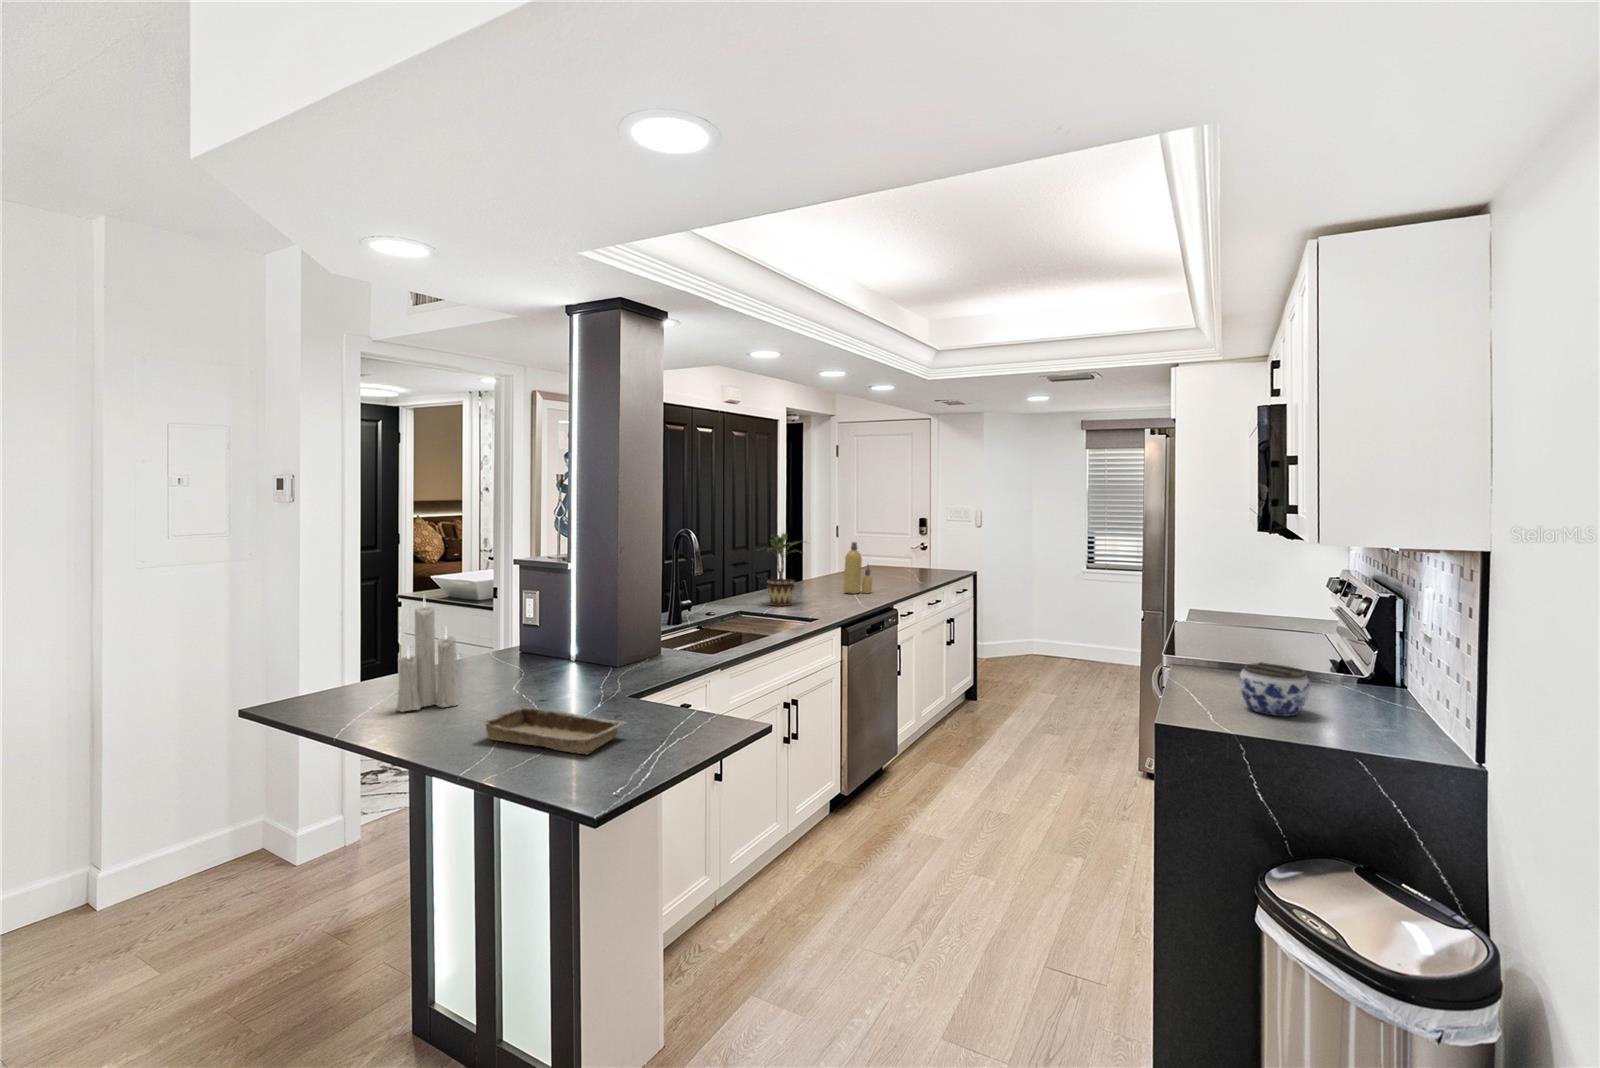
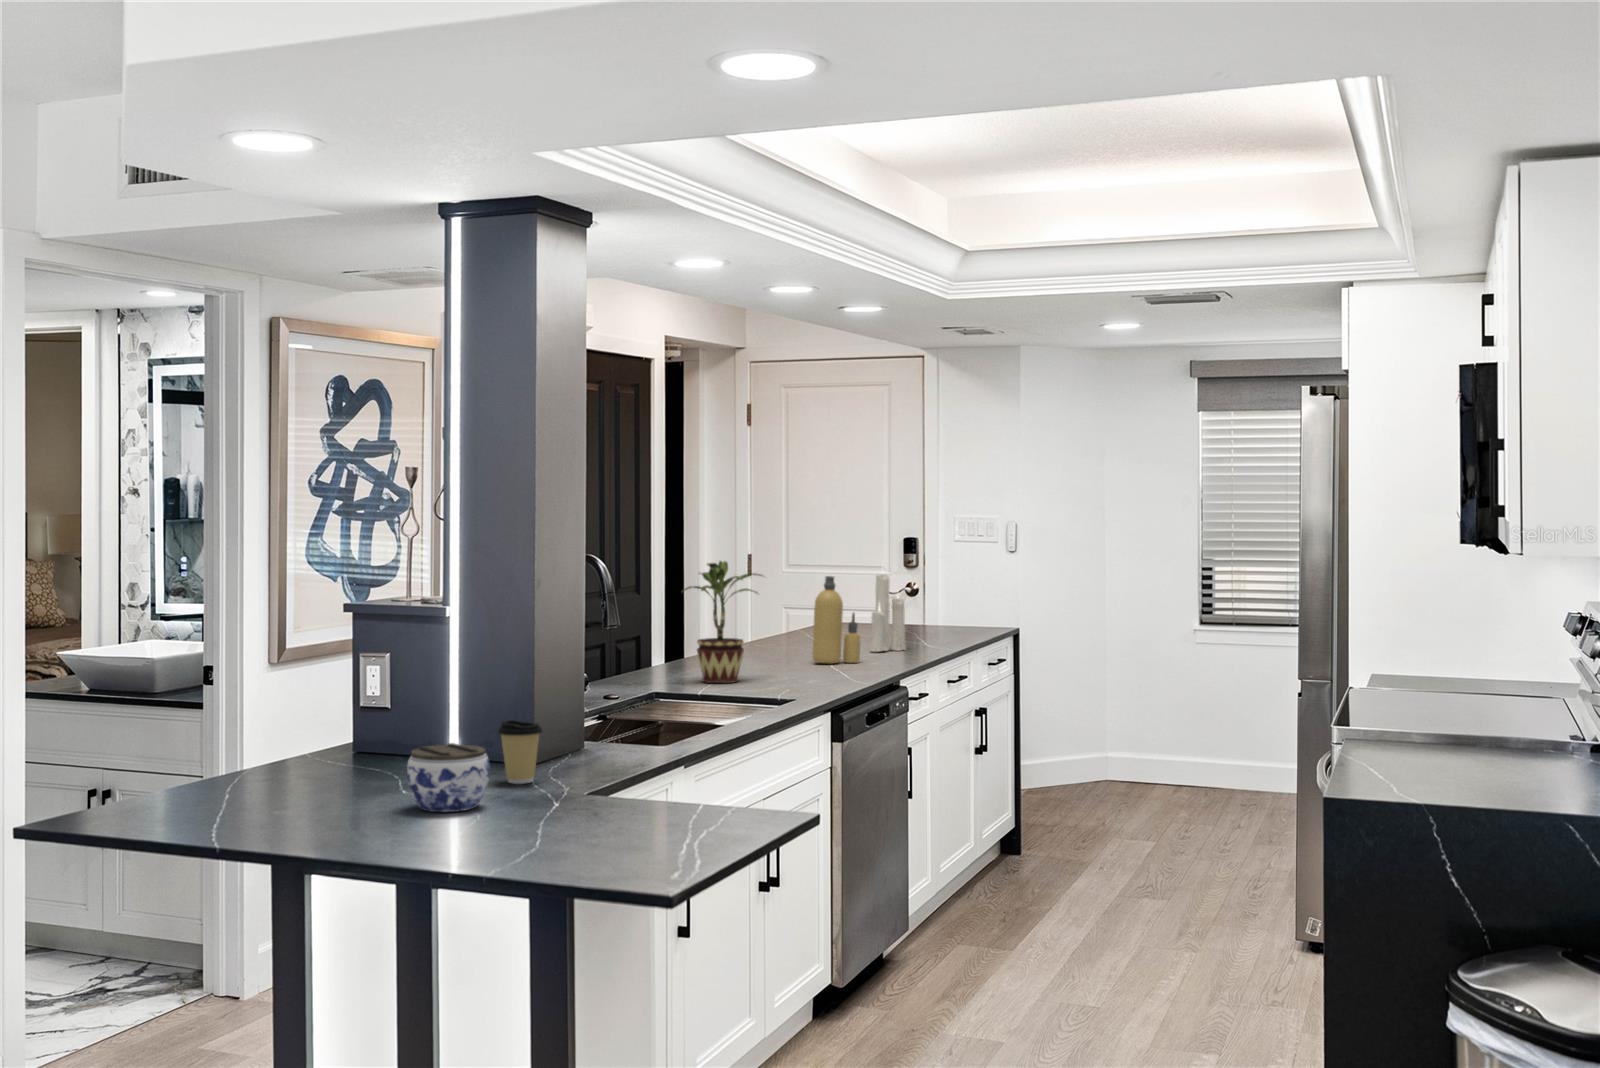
candle: present [396,600,459,712] -> present [870,573,906,652]
coffee cup: none [589,639,619,681] -> present [498,720,542,784]
jar: present [1239,662,1310,716] -> present [407,743,490,812]
tray: present [481,706,626,754] -> none [417,806,627,857]

